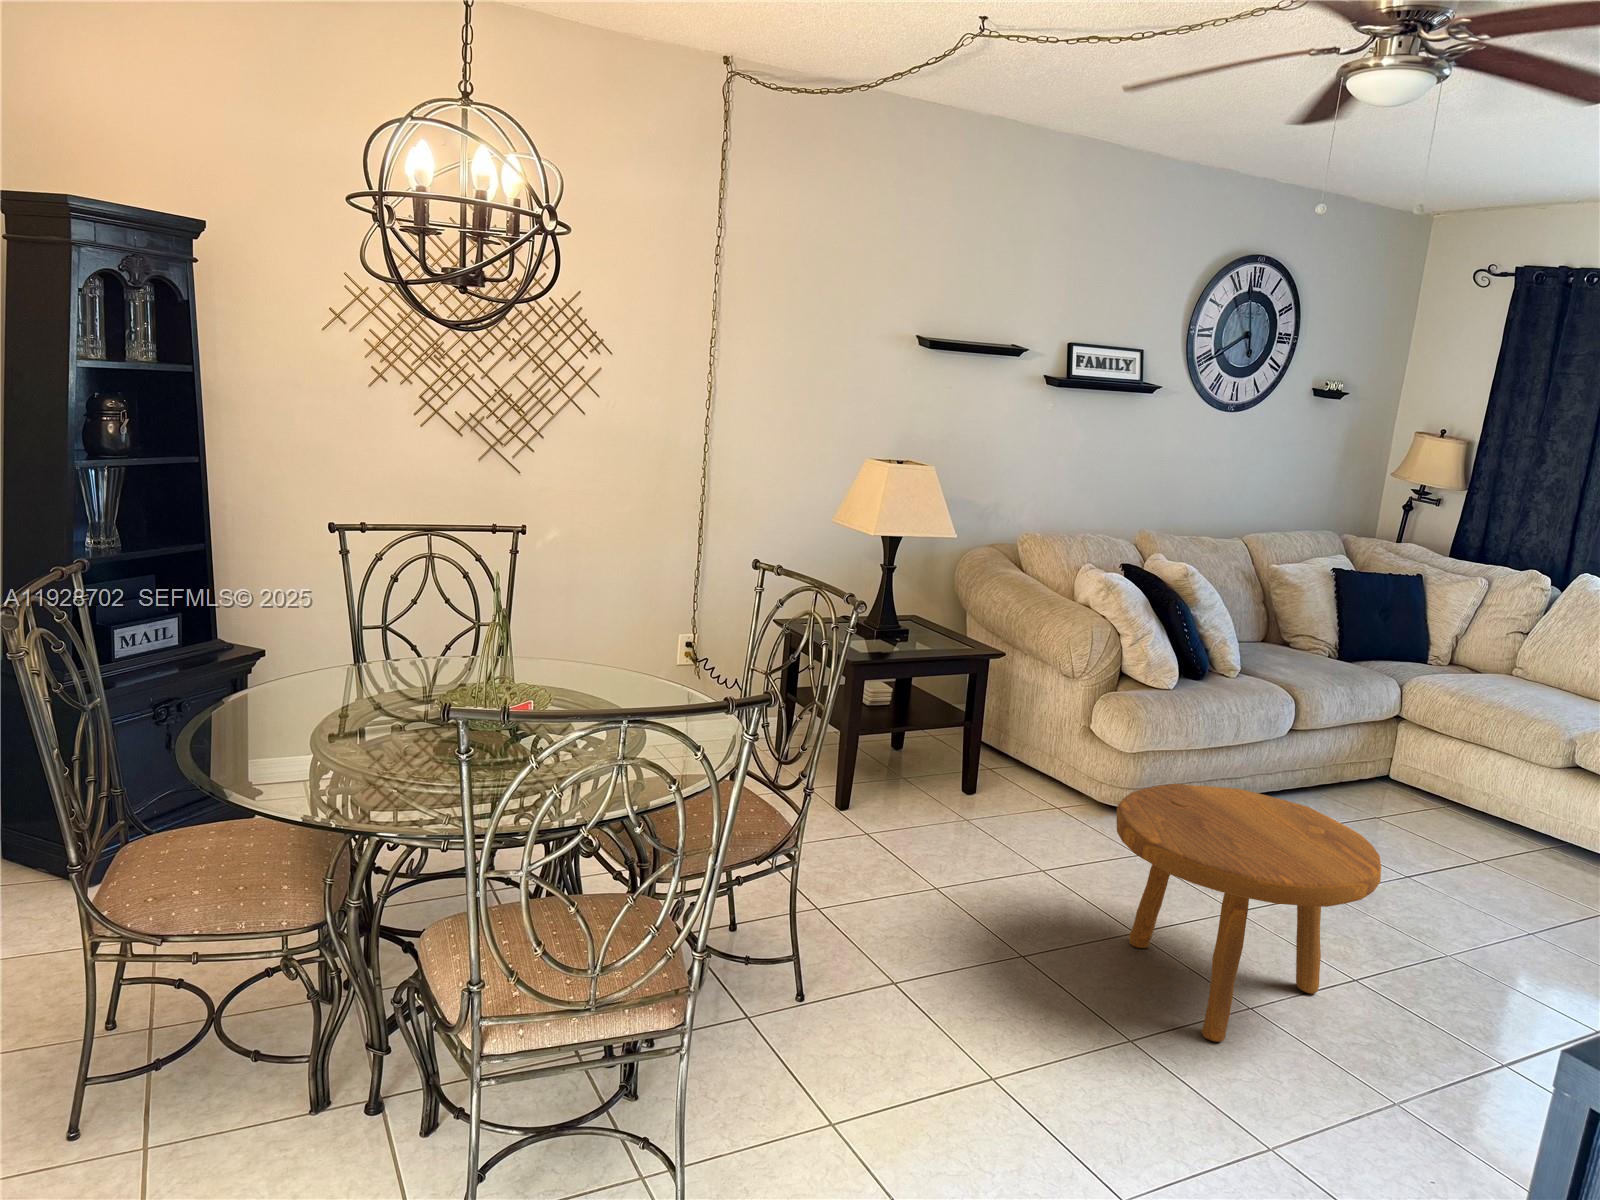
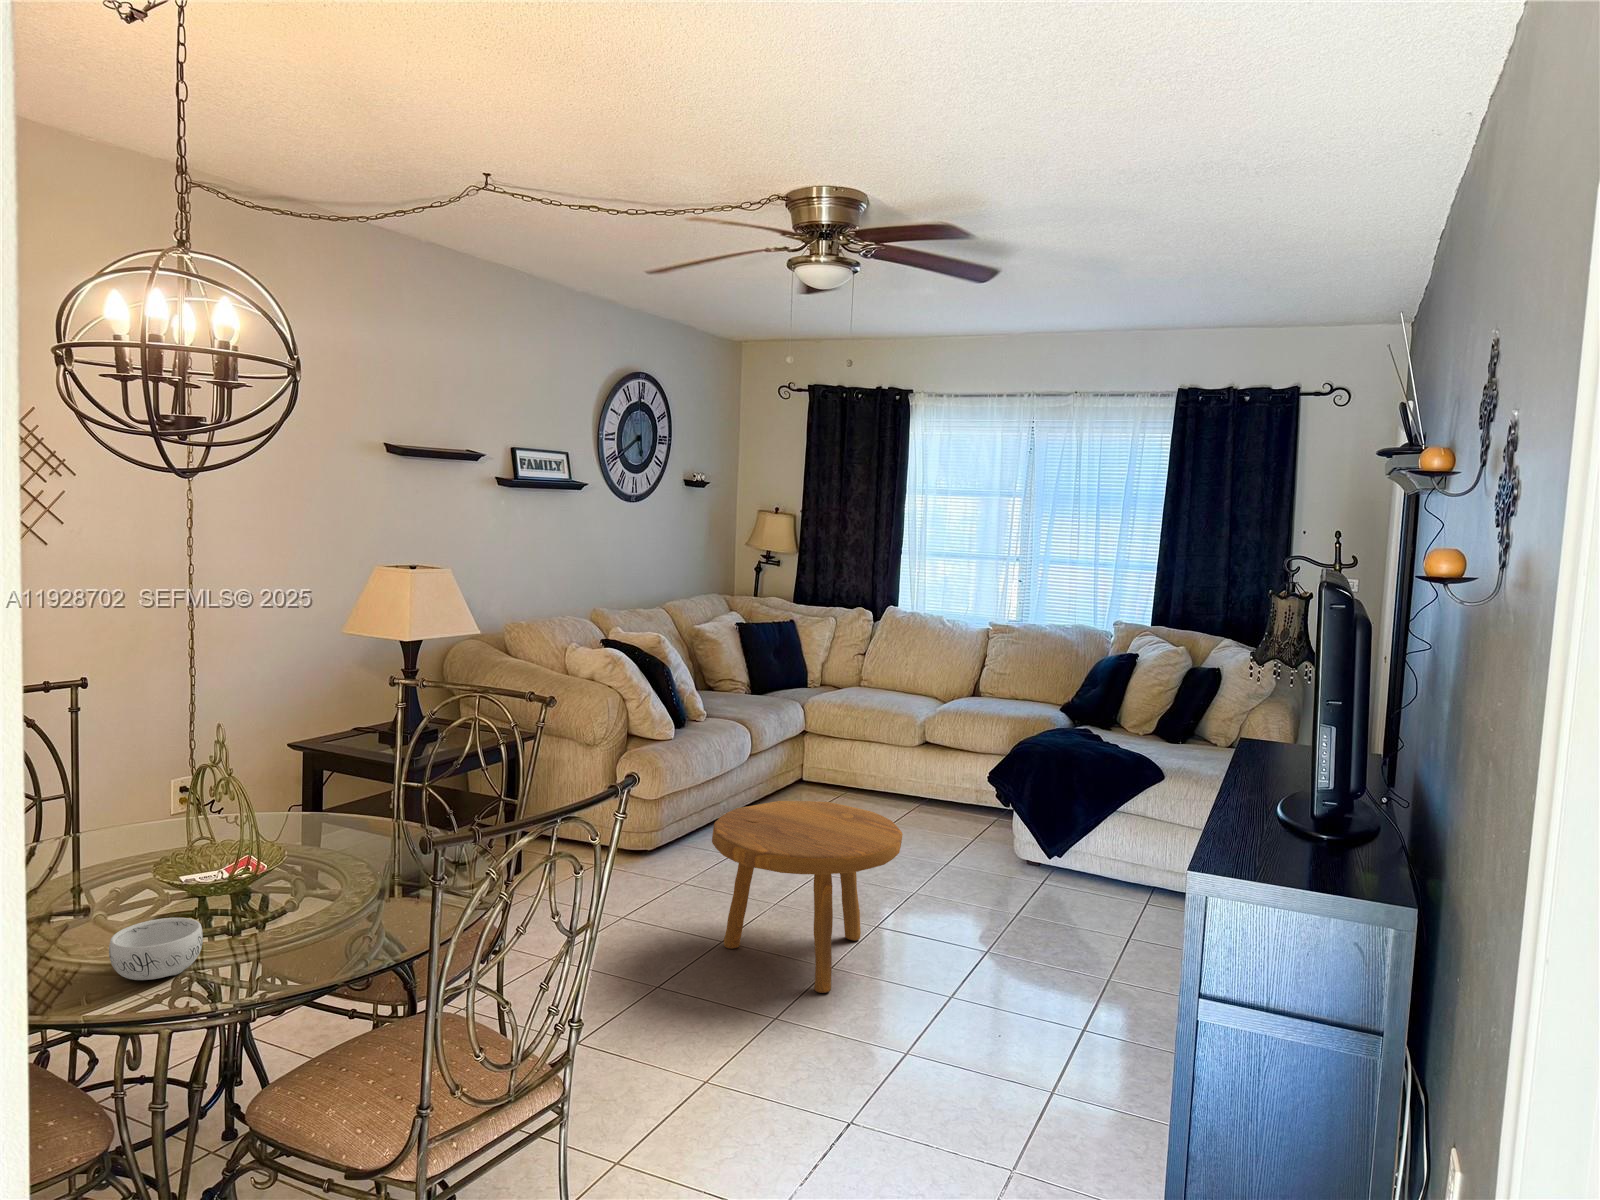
decorative bowl: none [337,734,415,786] -> present [109,918,203,980]

